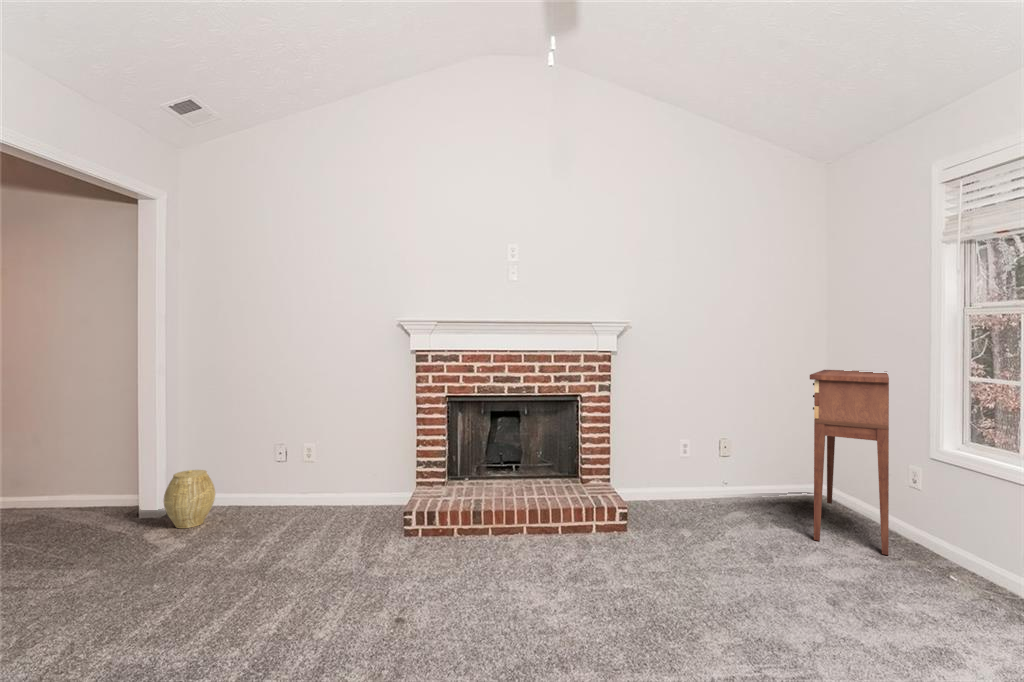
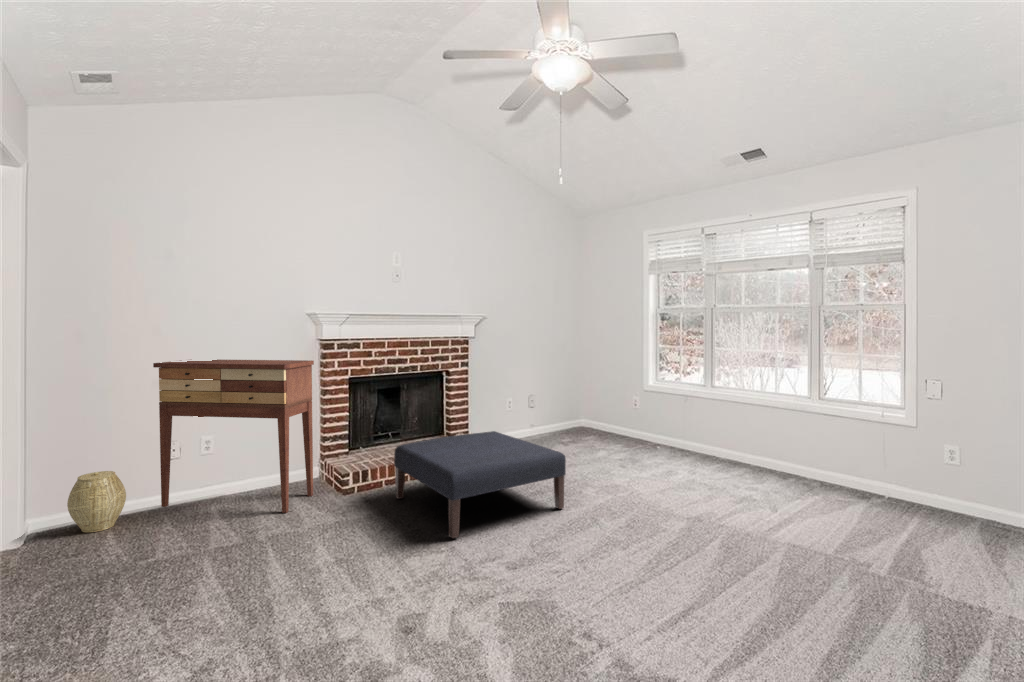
console table: present [810,370,889,555] -> present [153,359,314,513]
ottoman: none [428,486,658,654] -> present [394,431,566,538]

